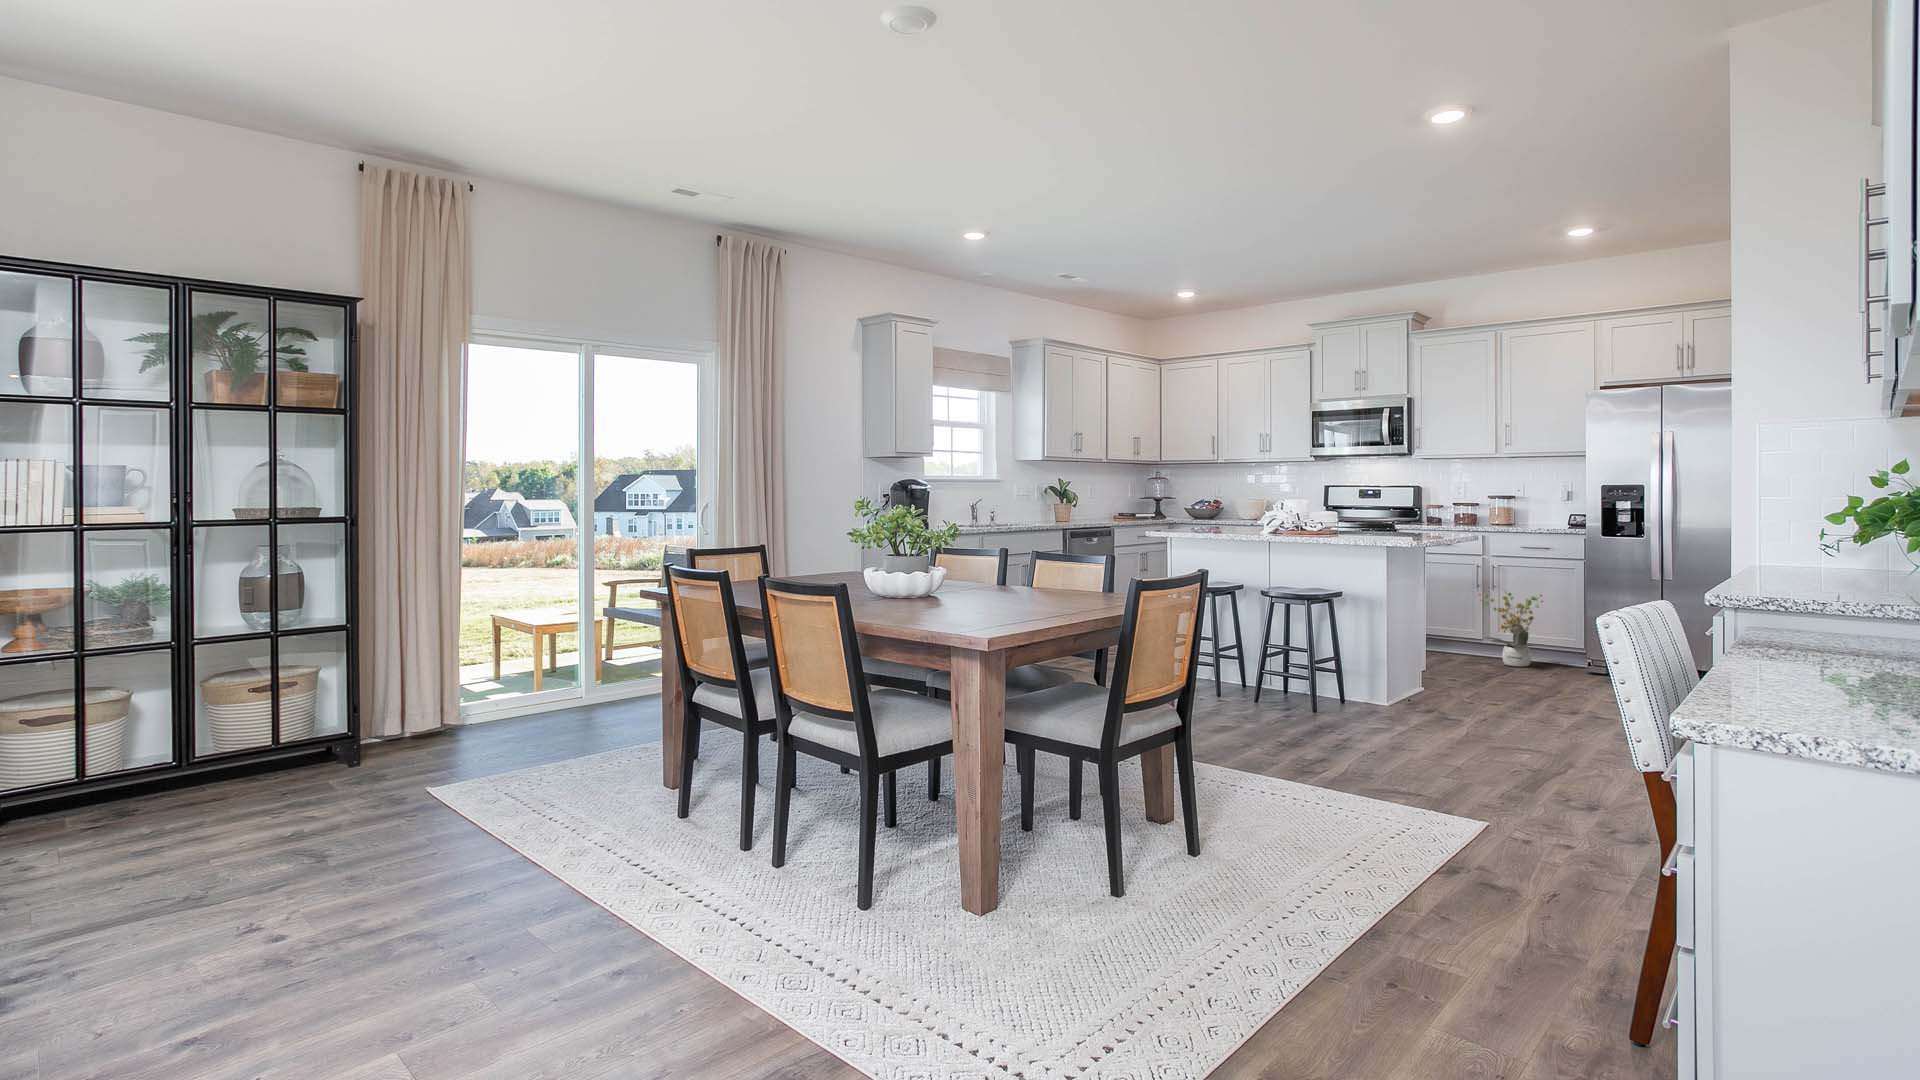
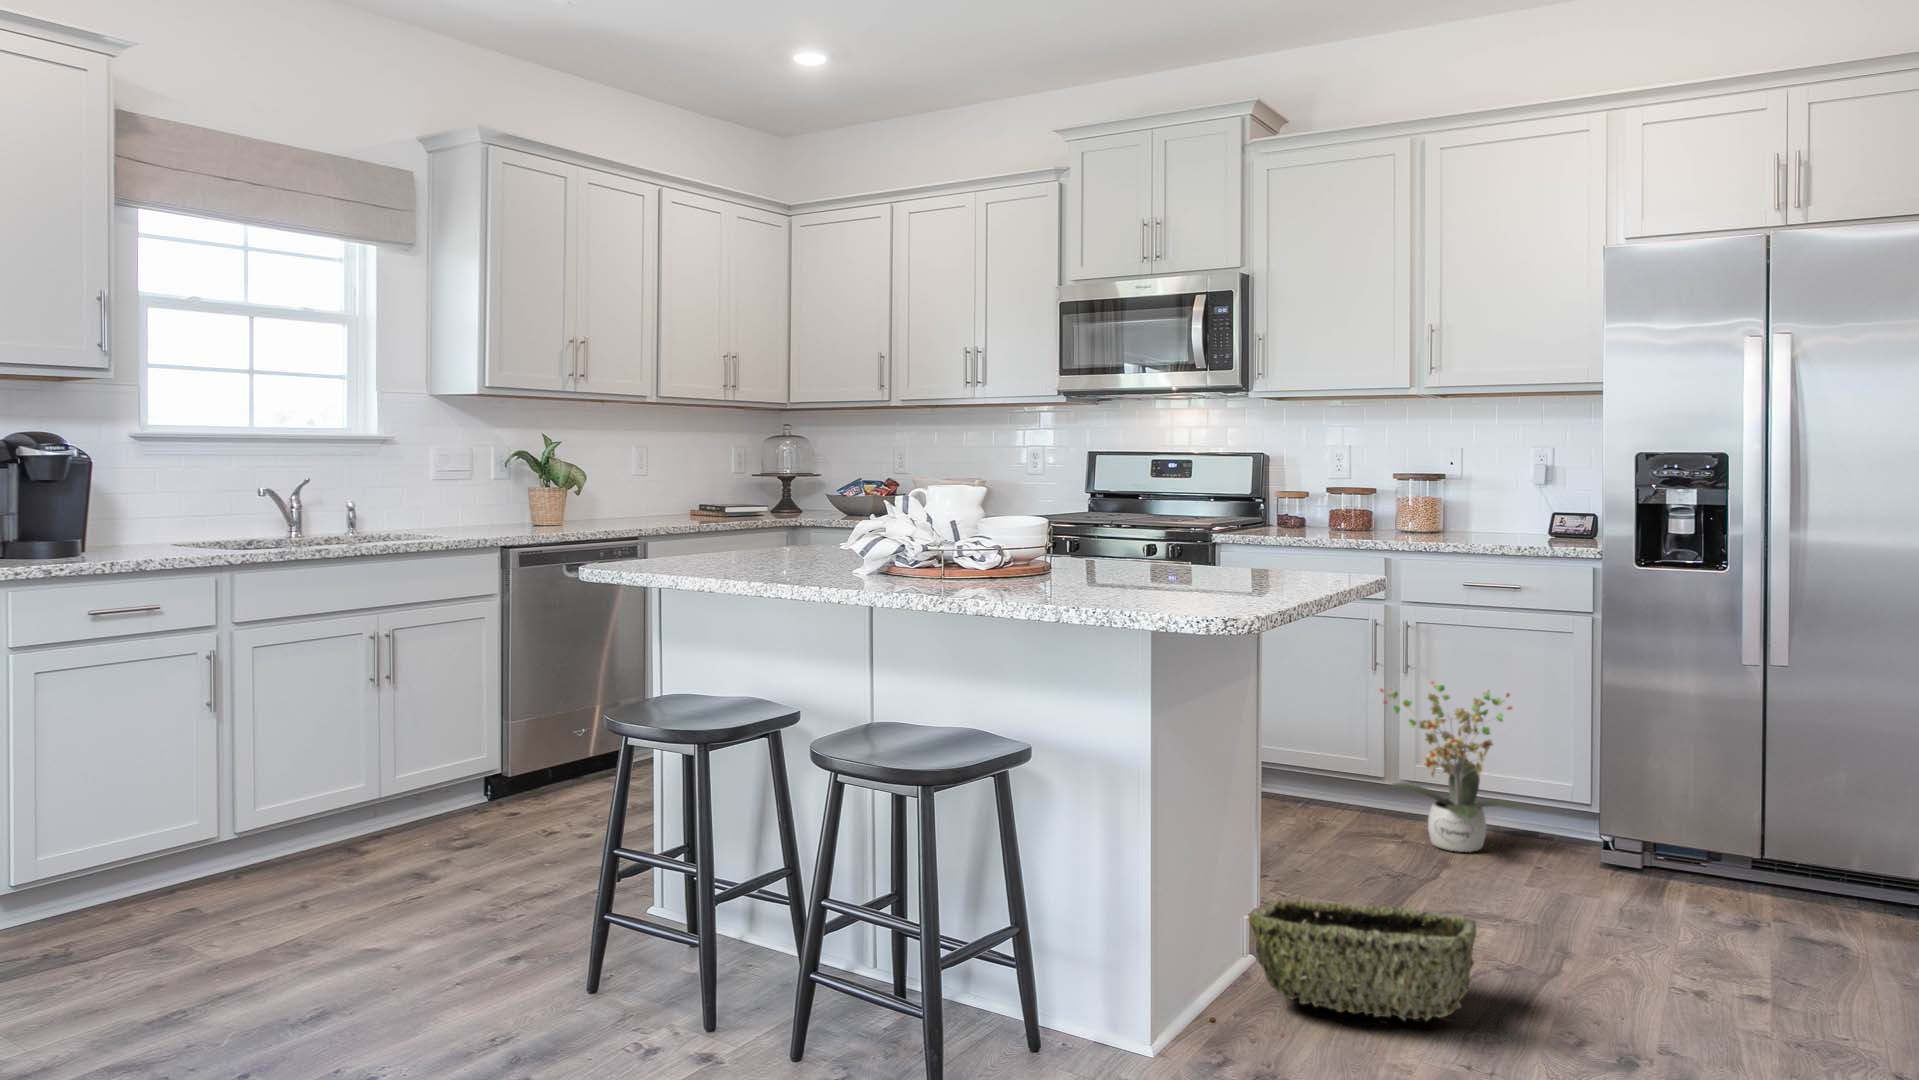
woven basket: none [1420,662,1513,701] -> present [1249,900,1476,1021]

